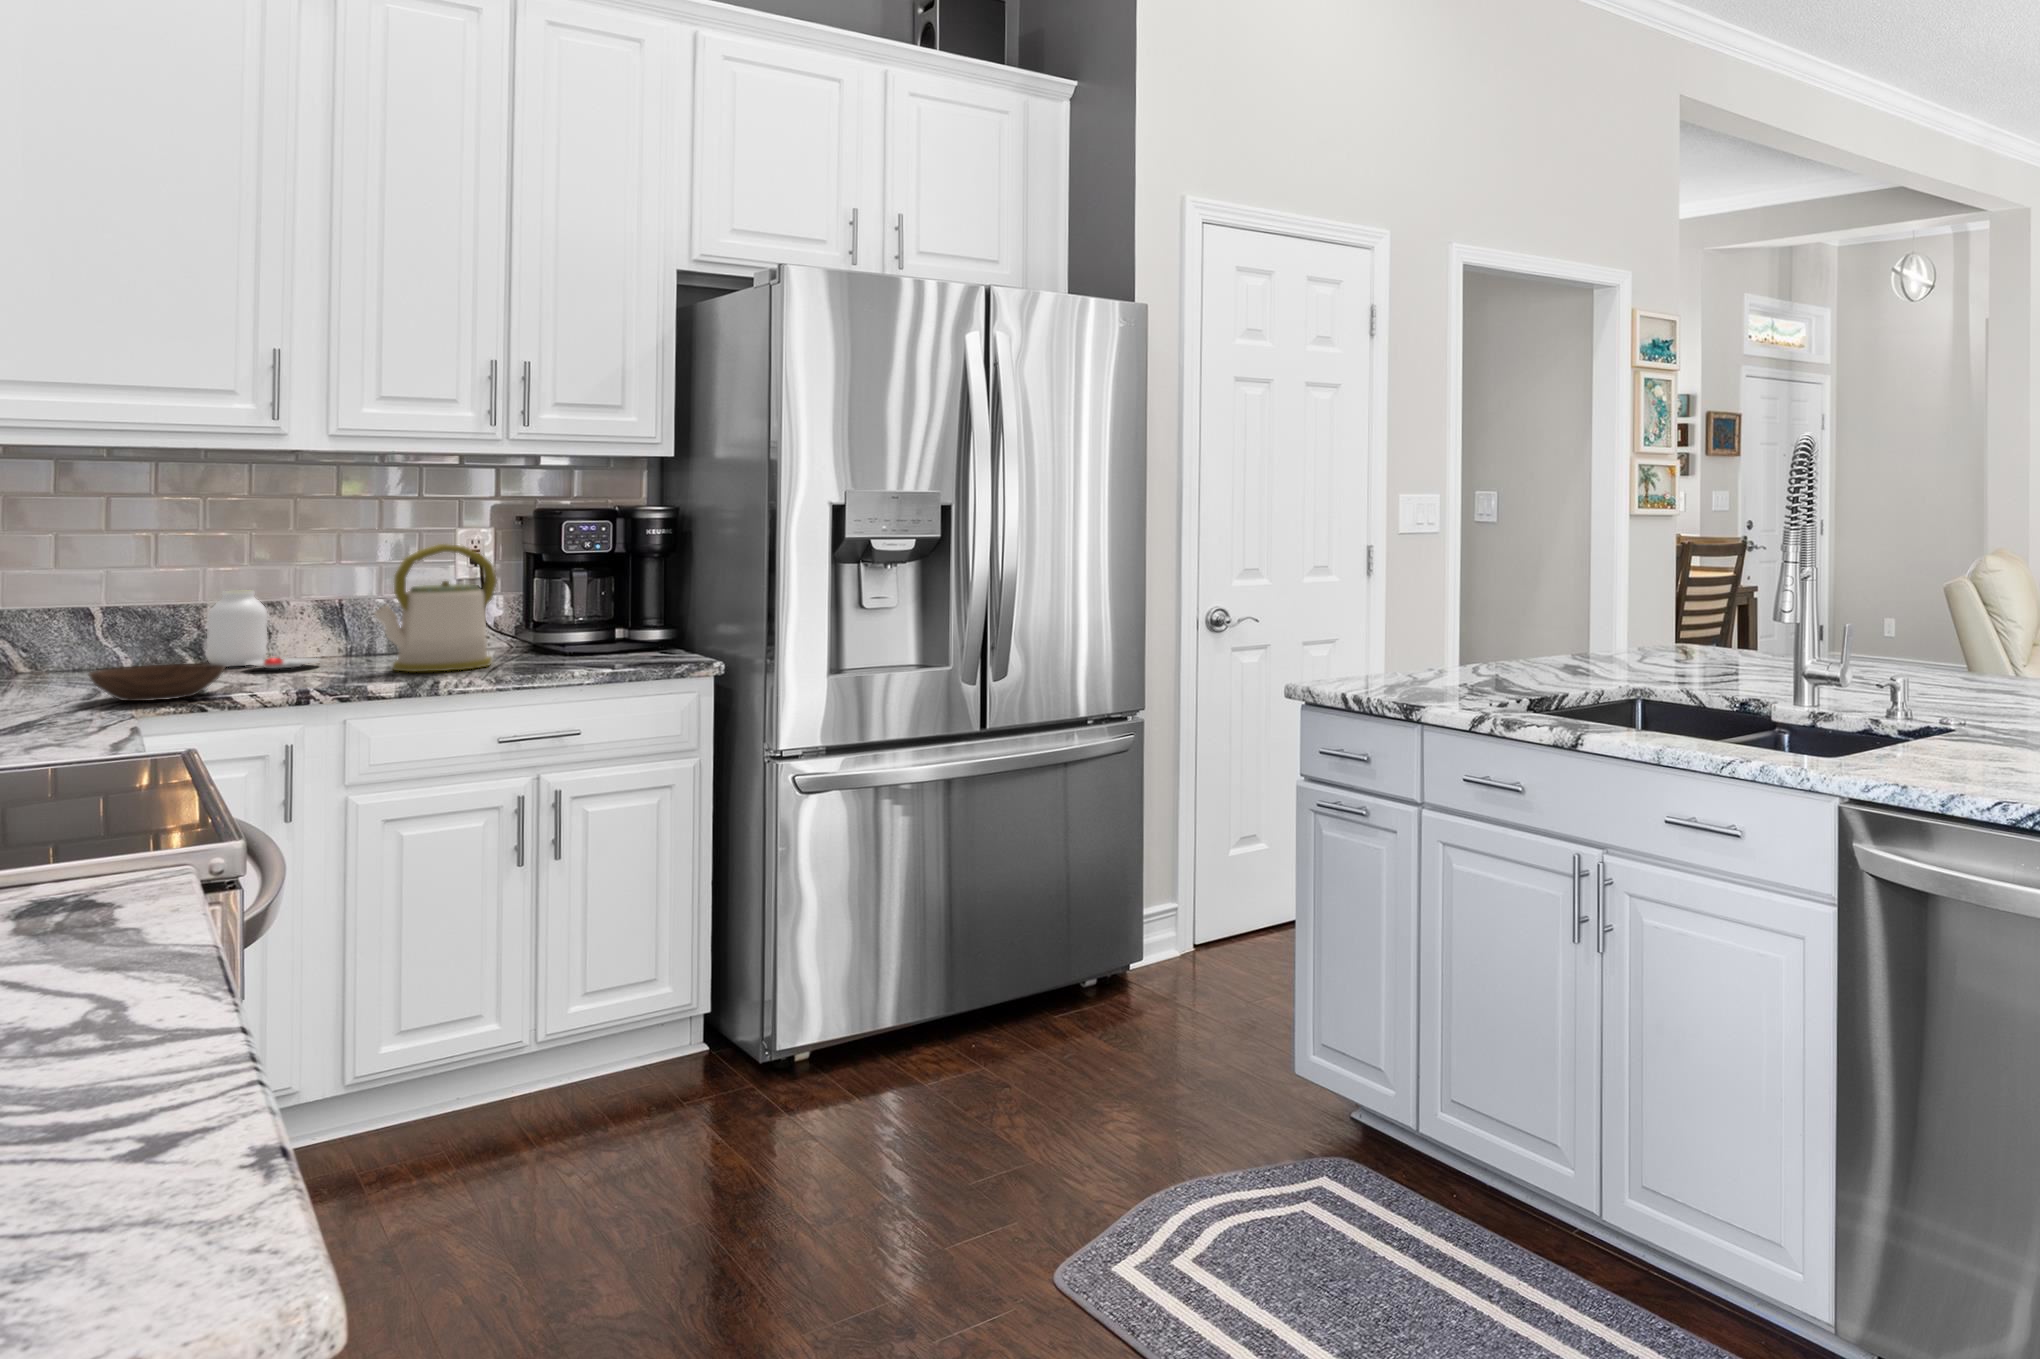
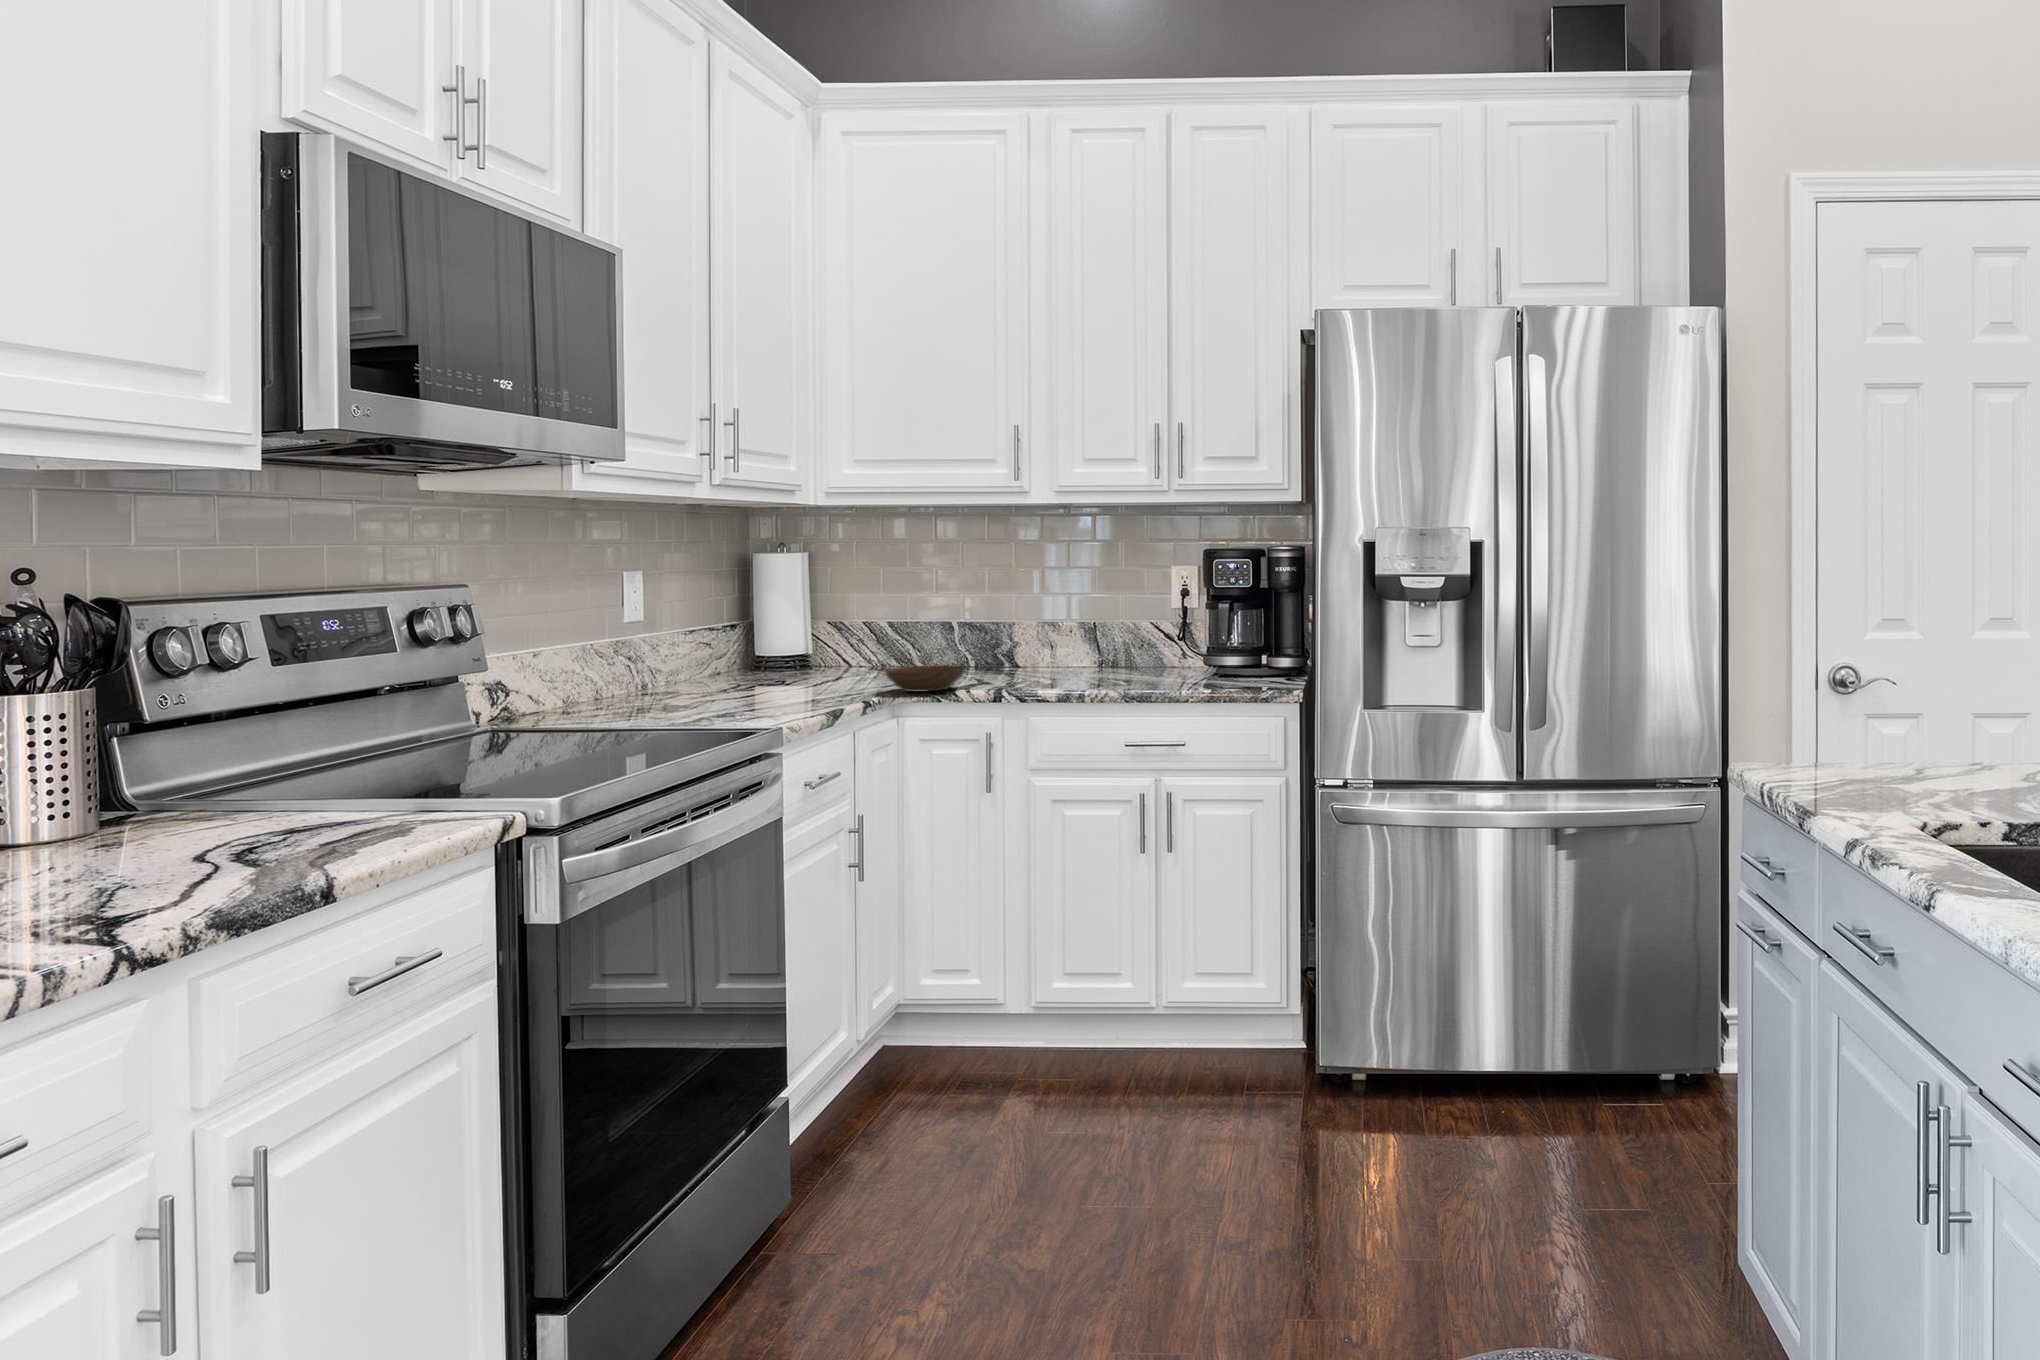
kettle: present [375,544,496,672] -> none [1072,577,1156,682]
jar: present [206,590,319,669] -> none [985,612,1065,673]

